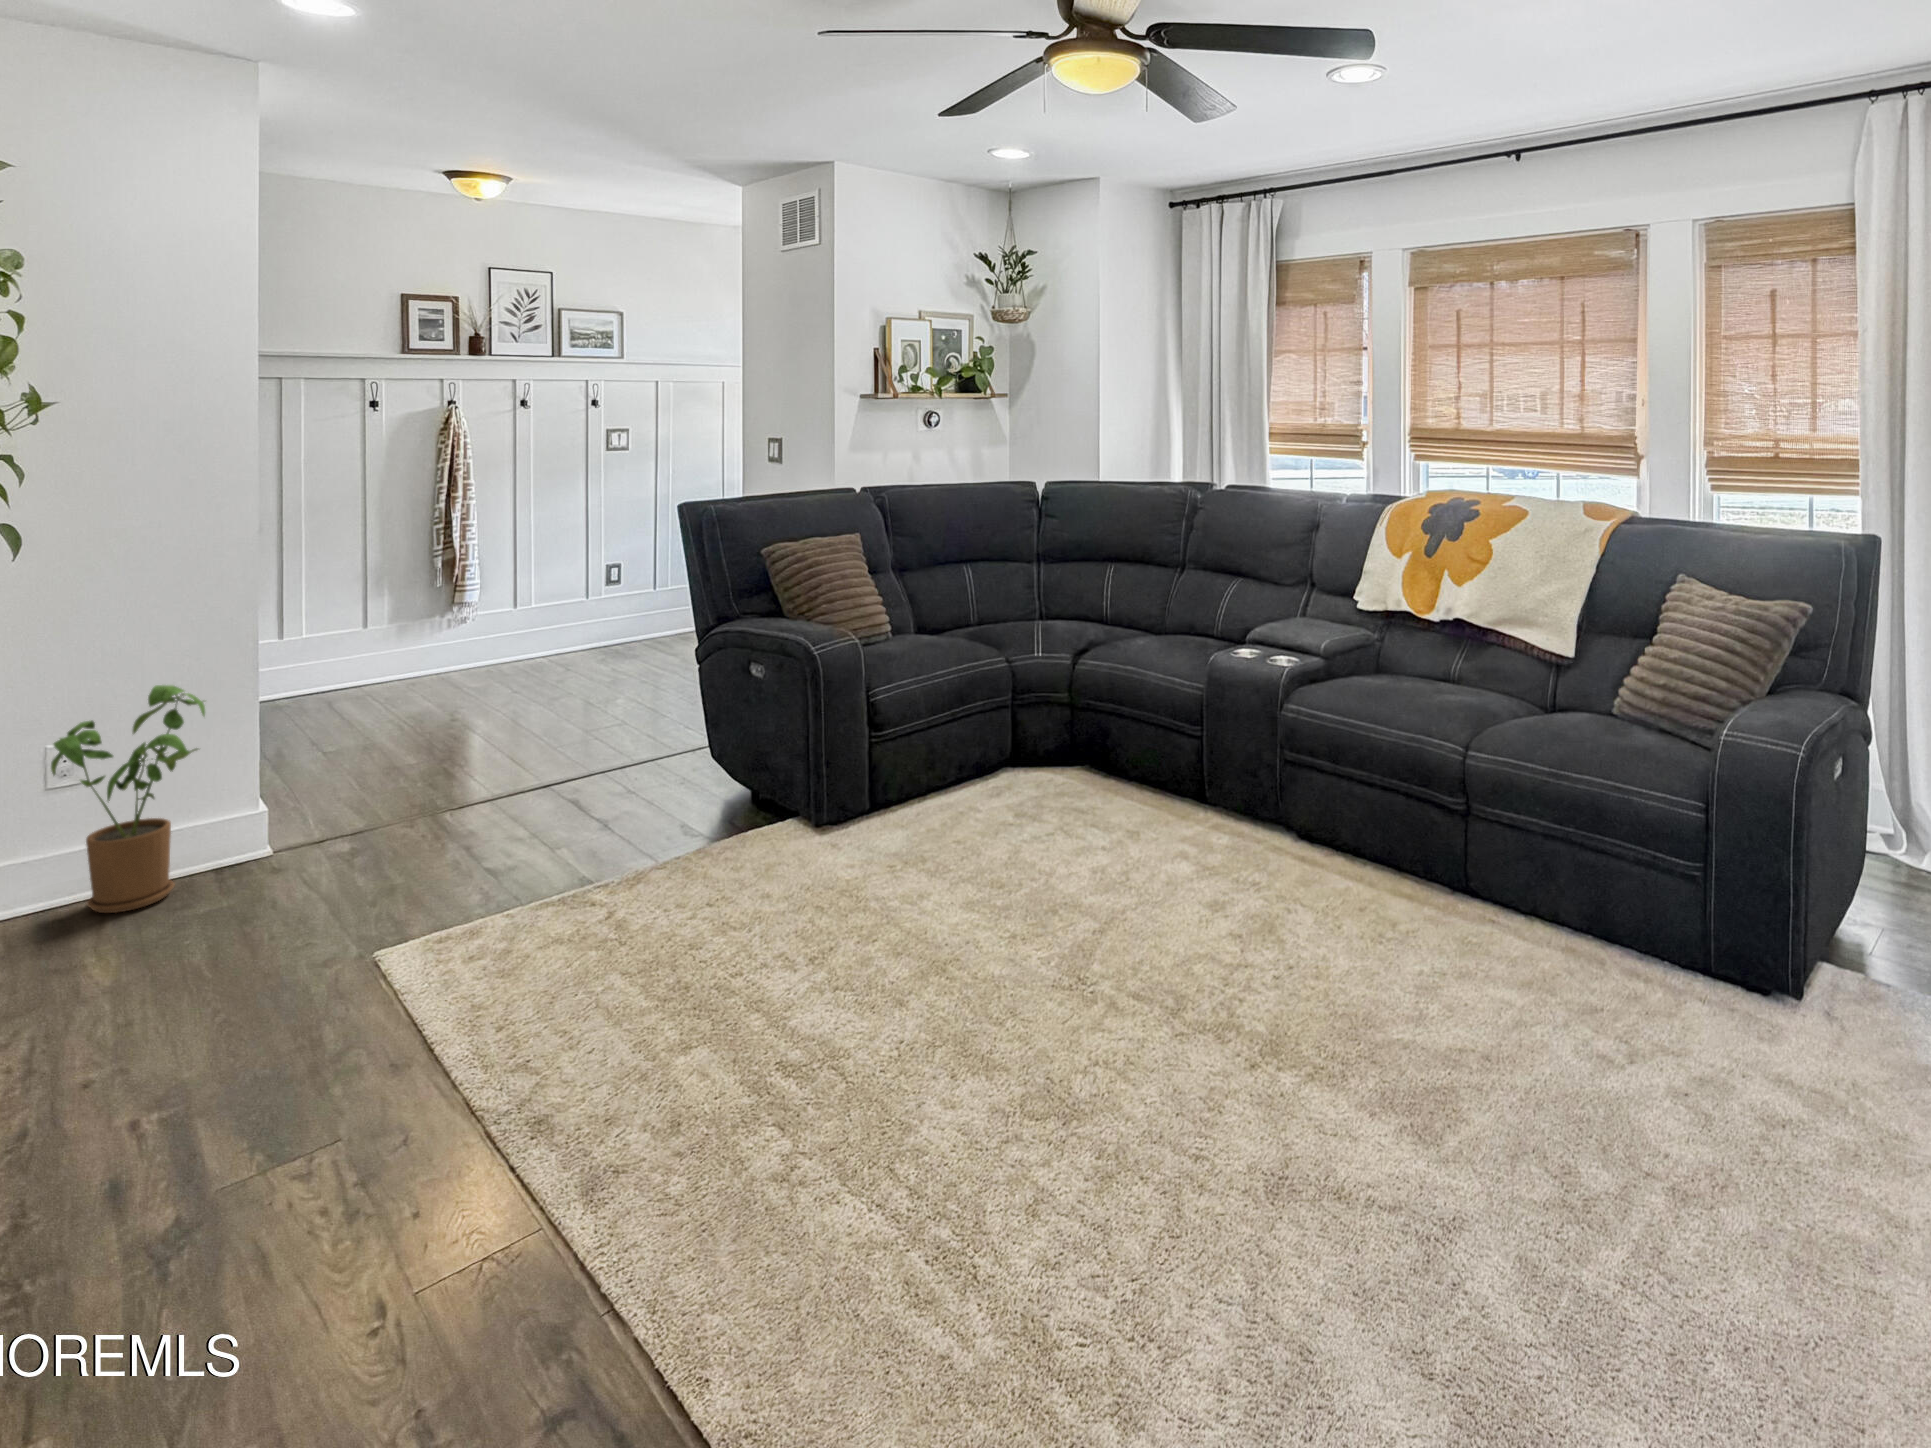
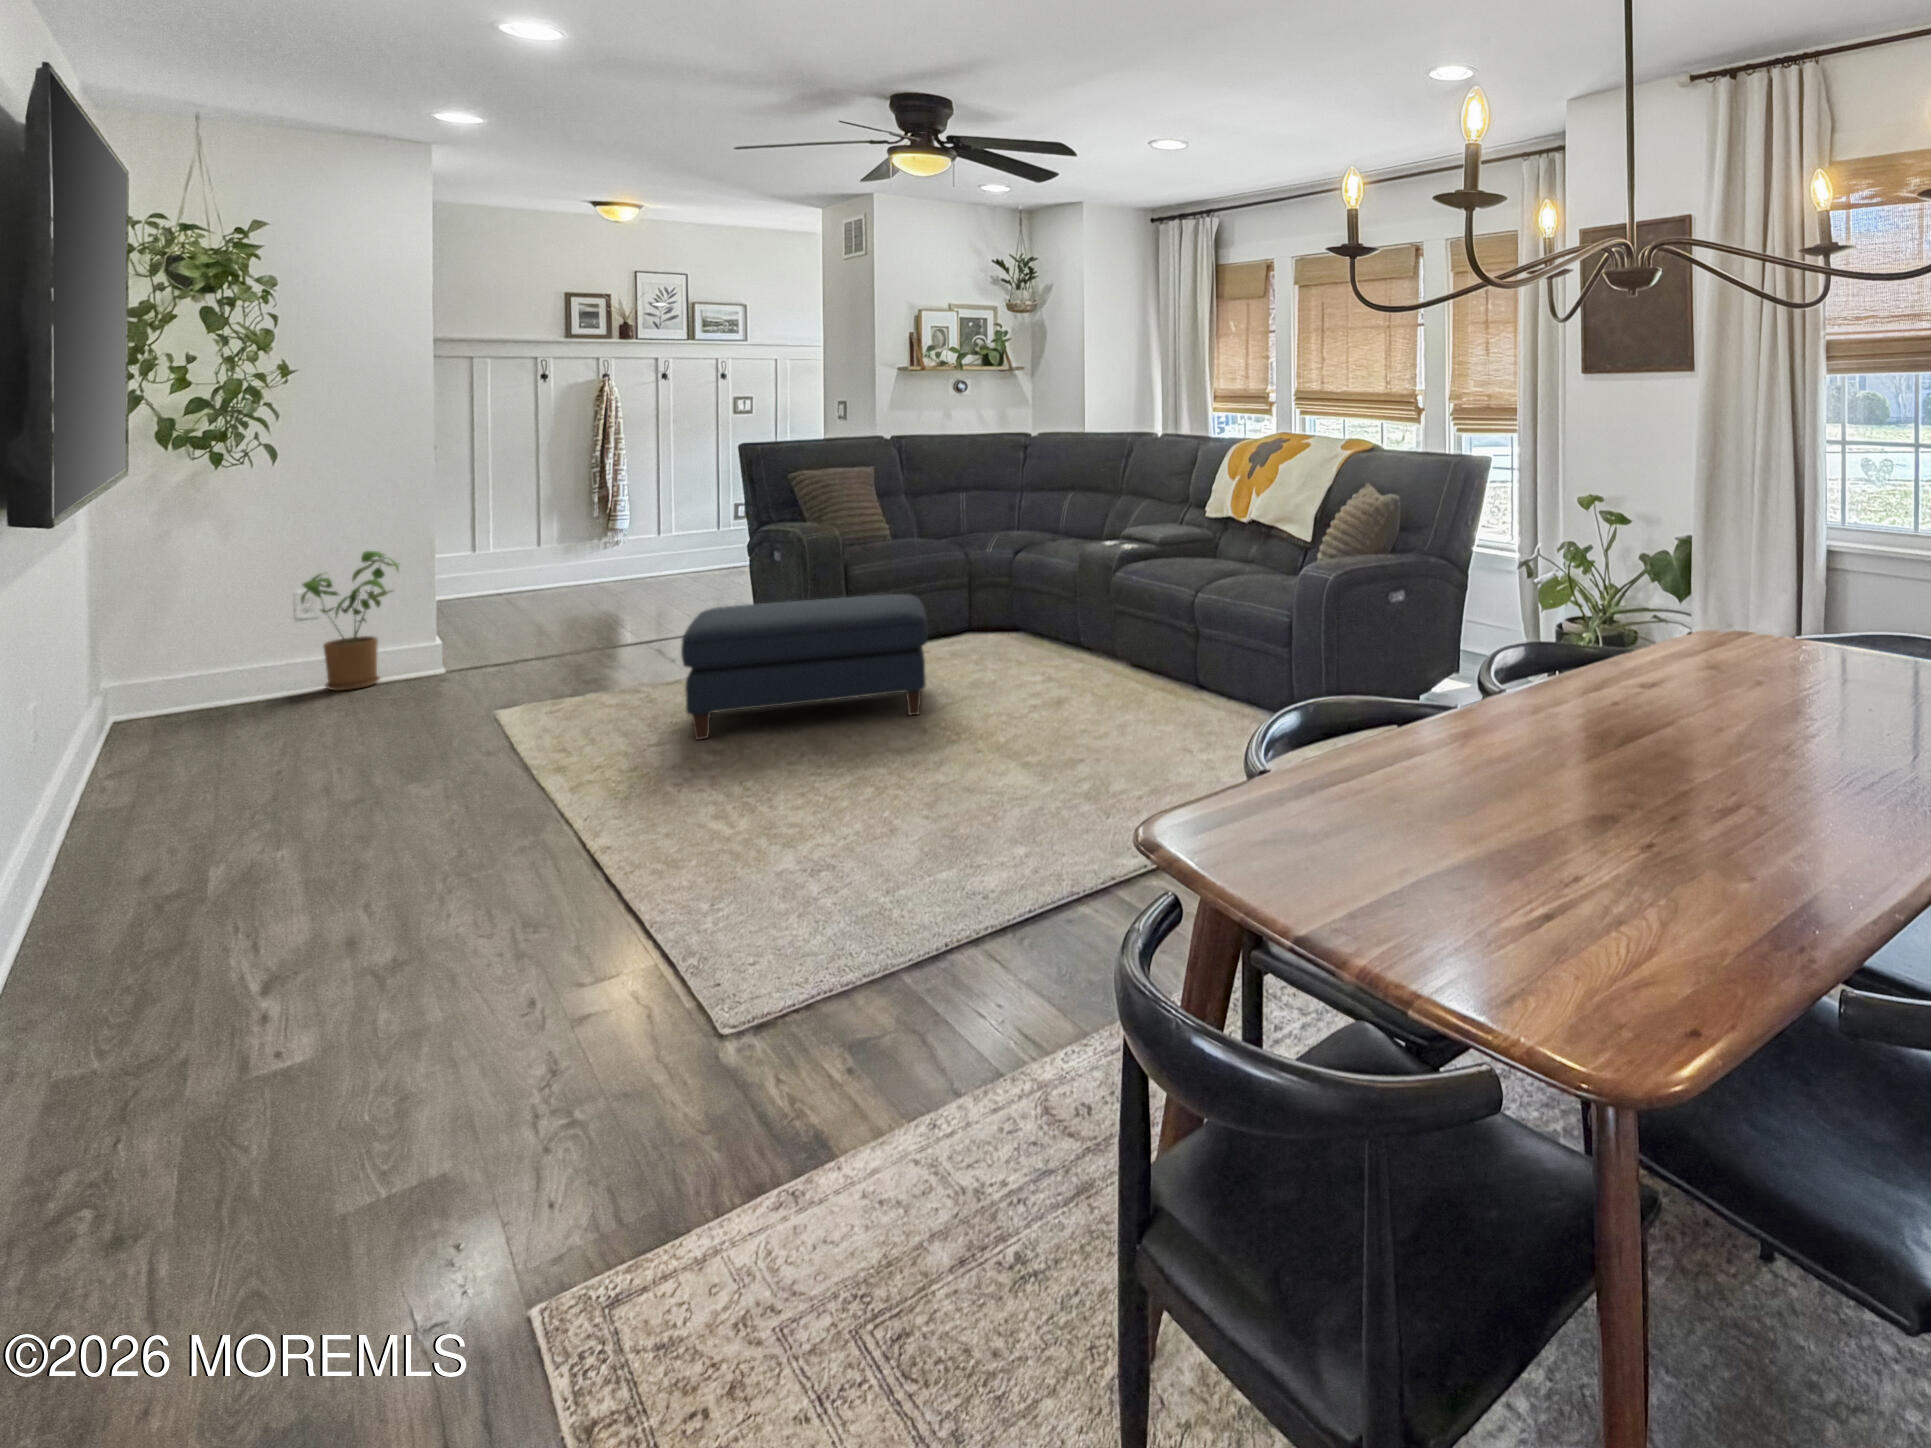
ottoman: none [707,754,1094,1048] -> present [681,594,928,740]

